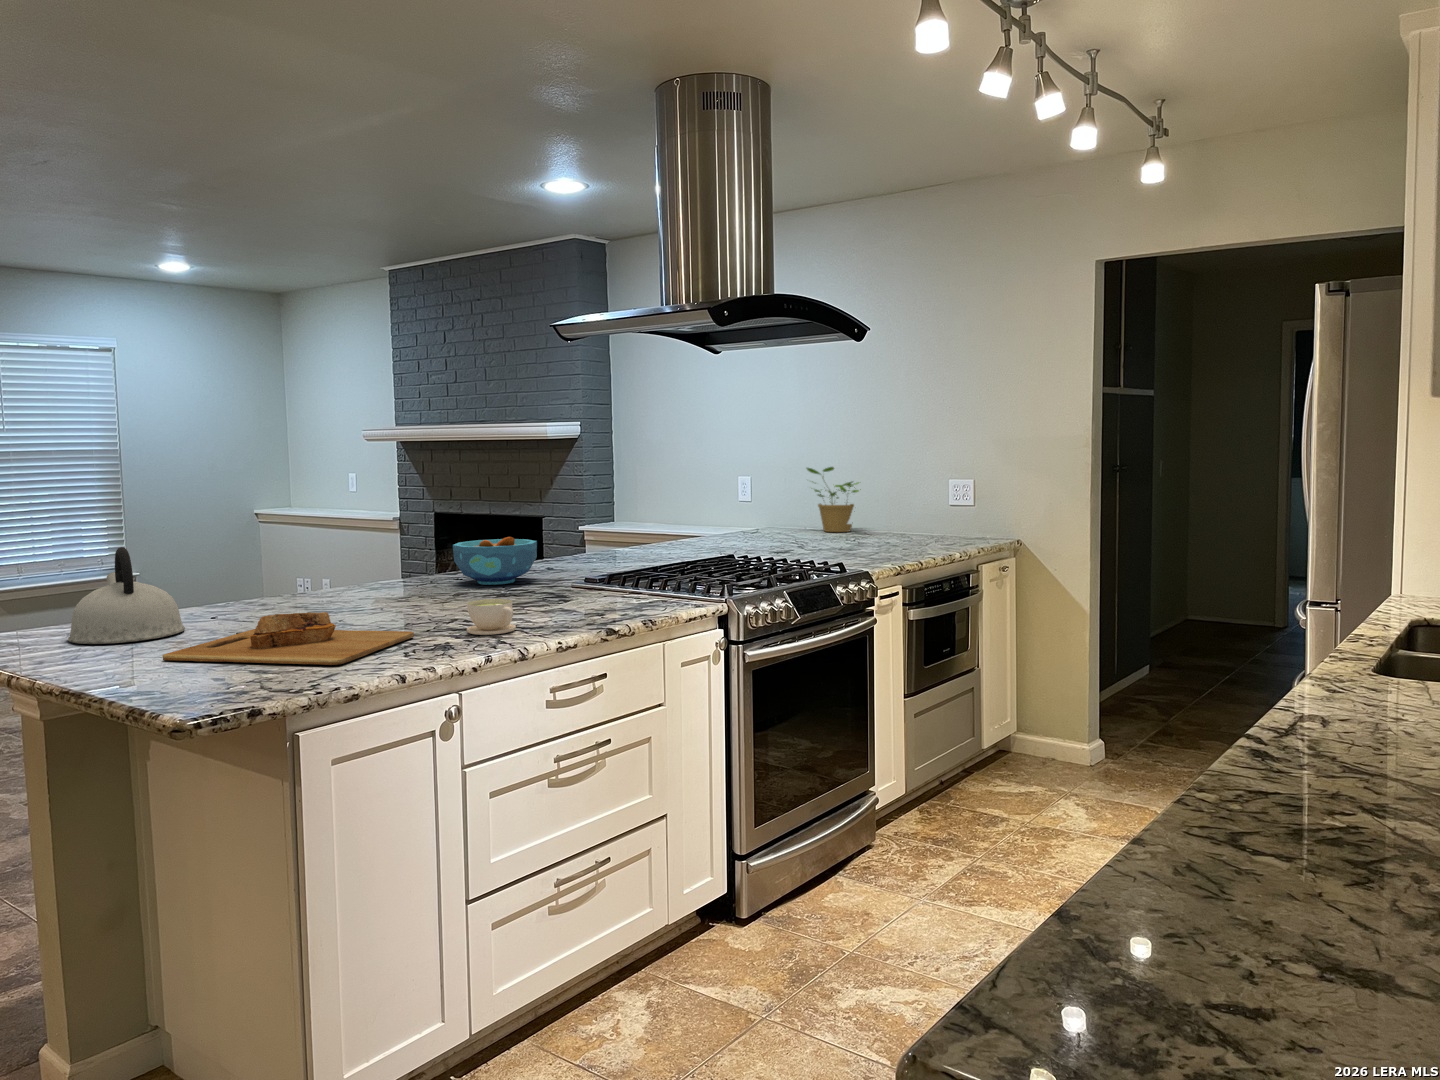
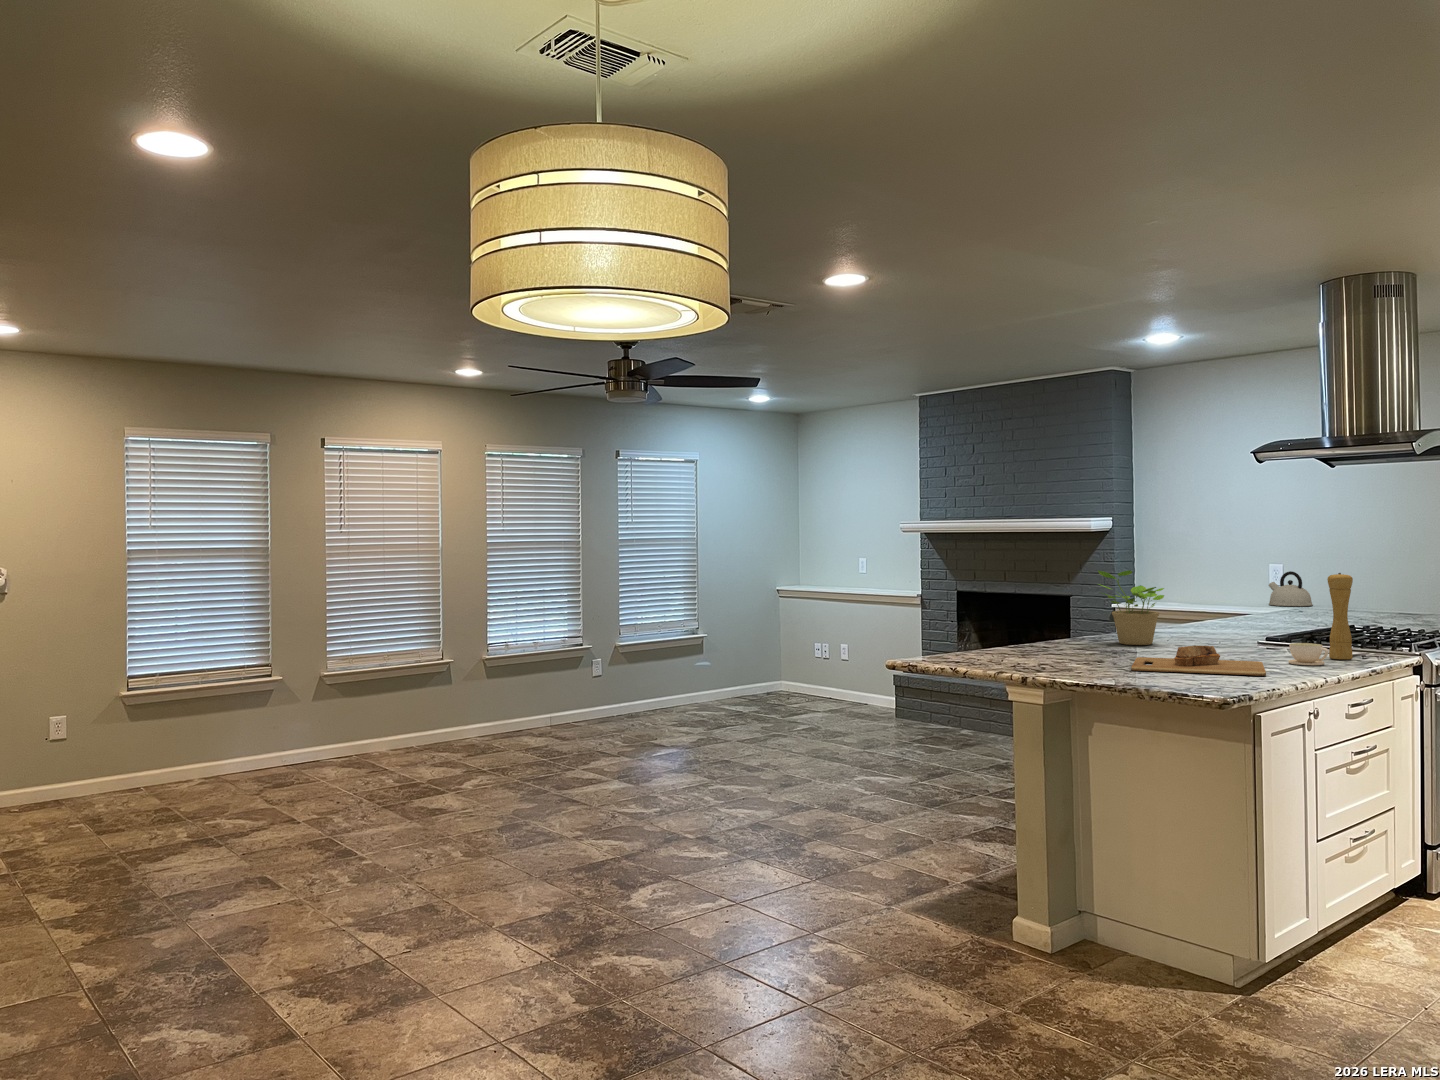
potted plant: present [807,467,861,532] -> present [1098,570,1164,645]
pepper mill: none [550,492,584,619] -> present [1327,573,1353,660]
bowl: present [453,537,537,585] -> none [1170,605,1236,639]
kettle: present [68,547,185,644] -> present [1269,571,1313,606]

